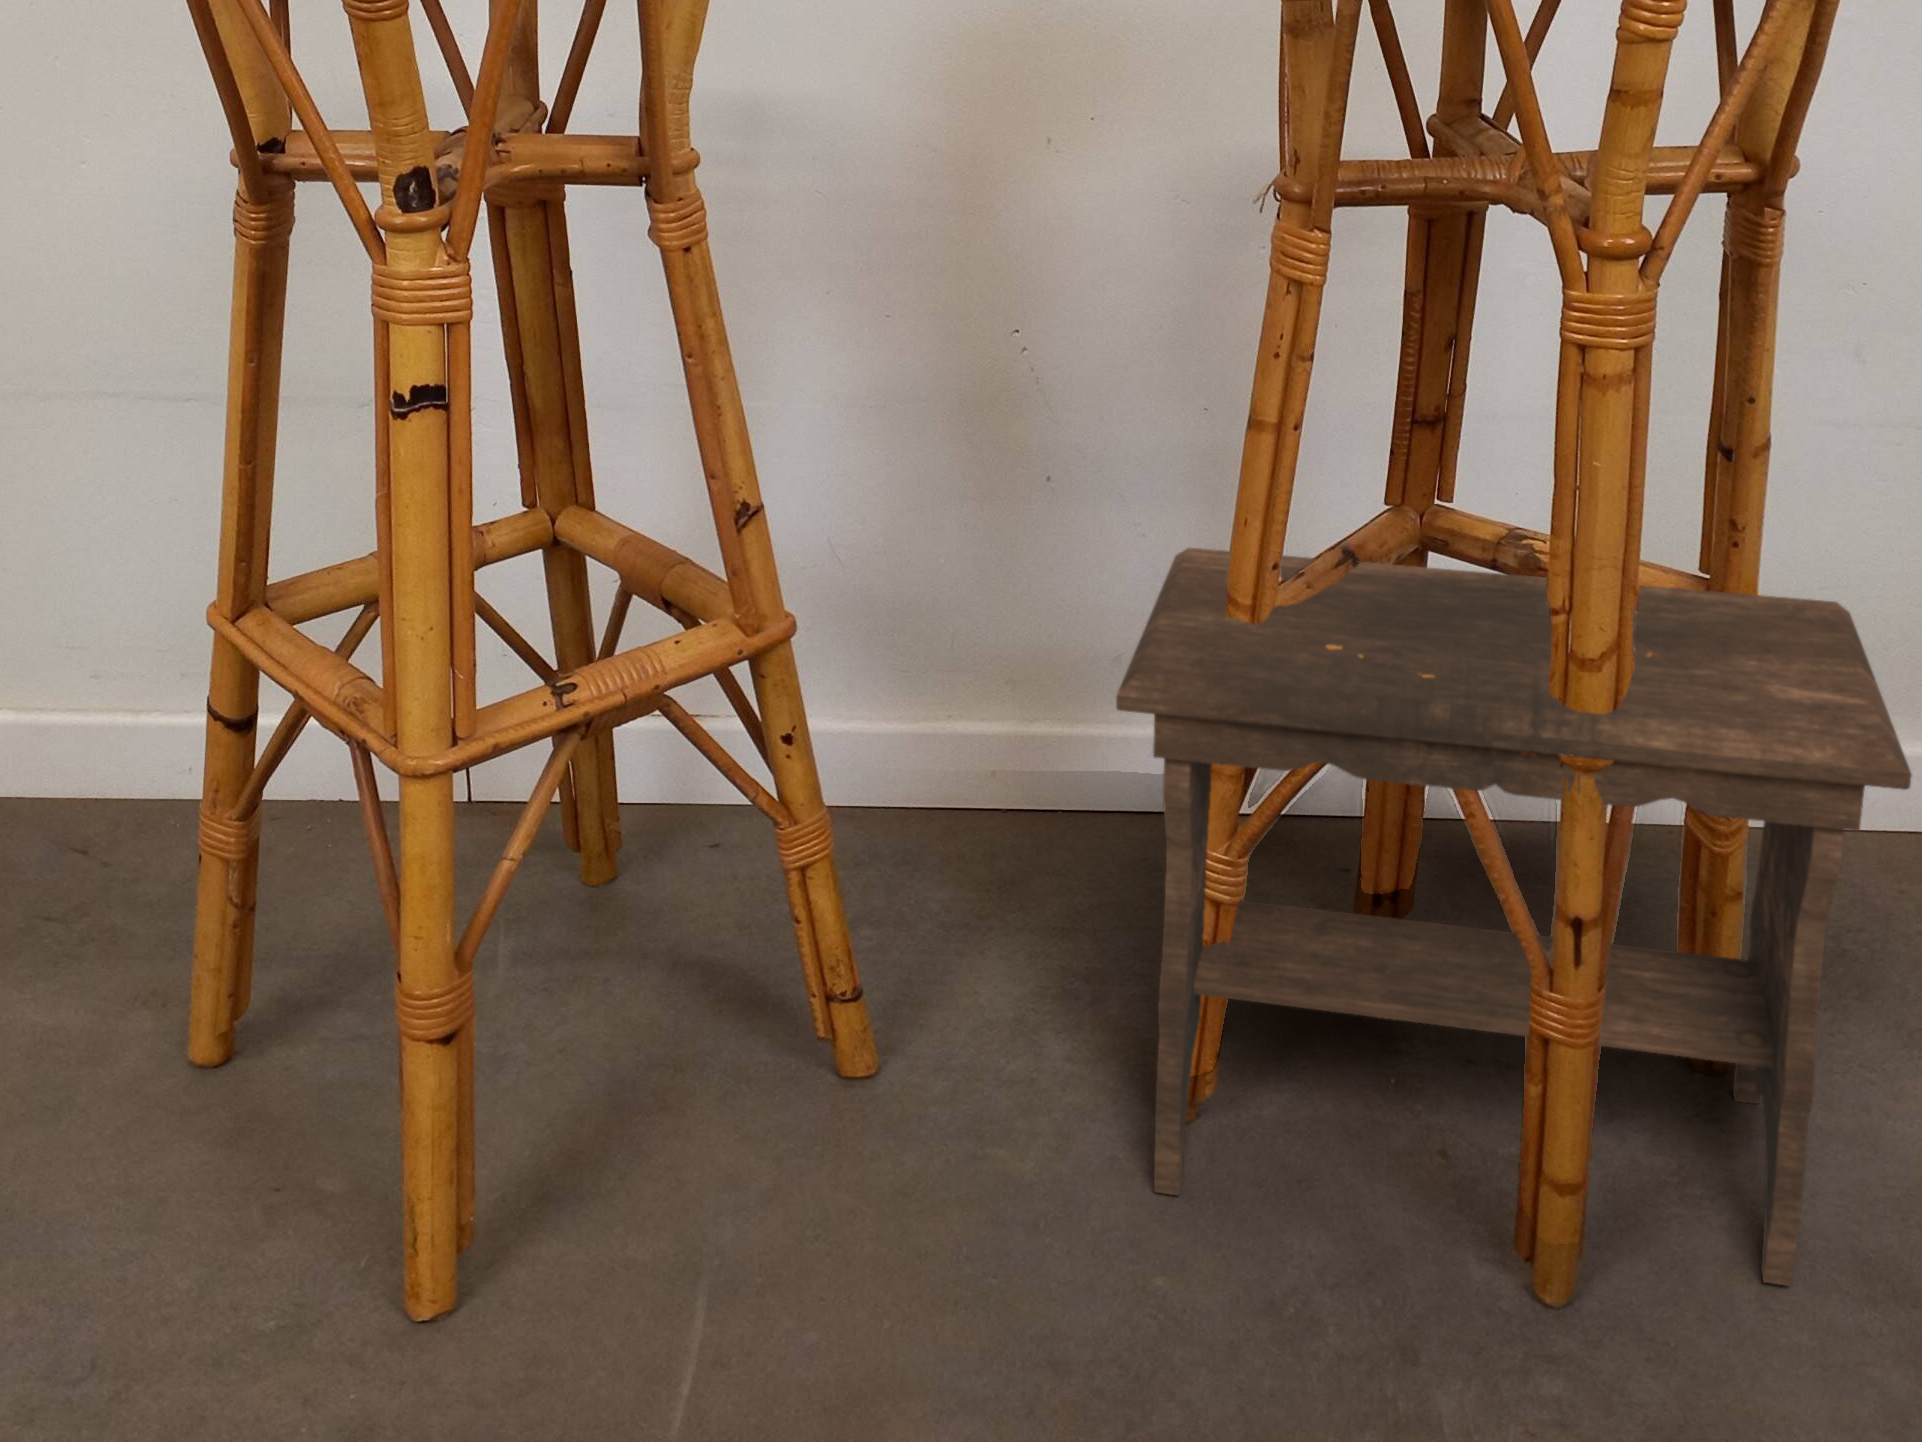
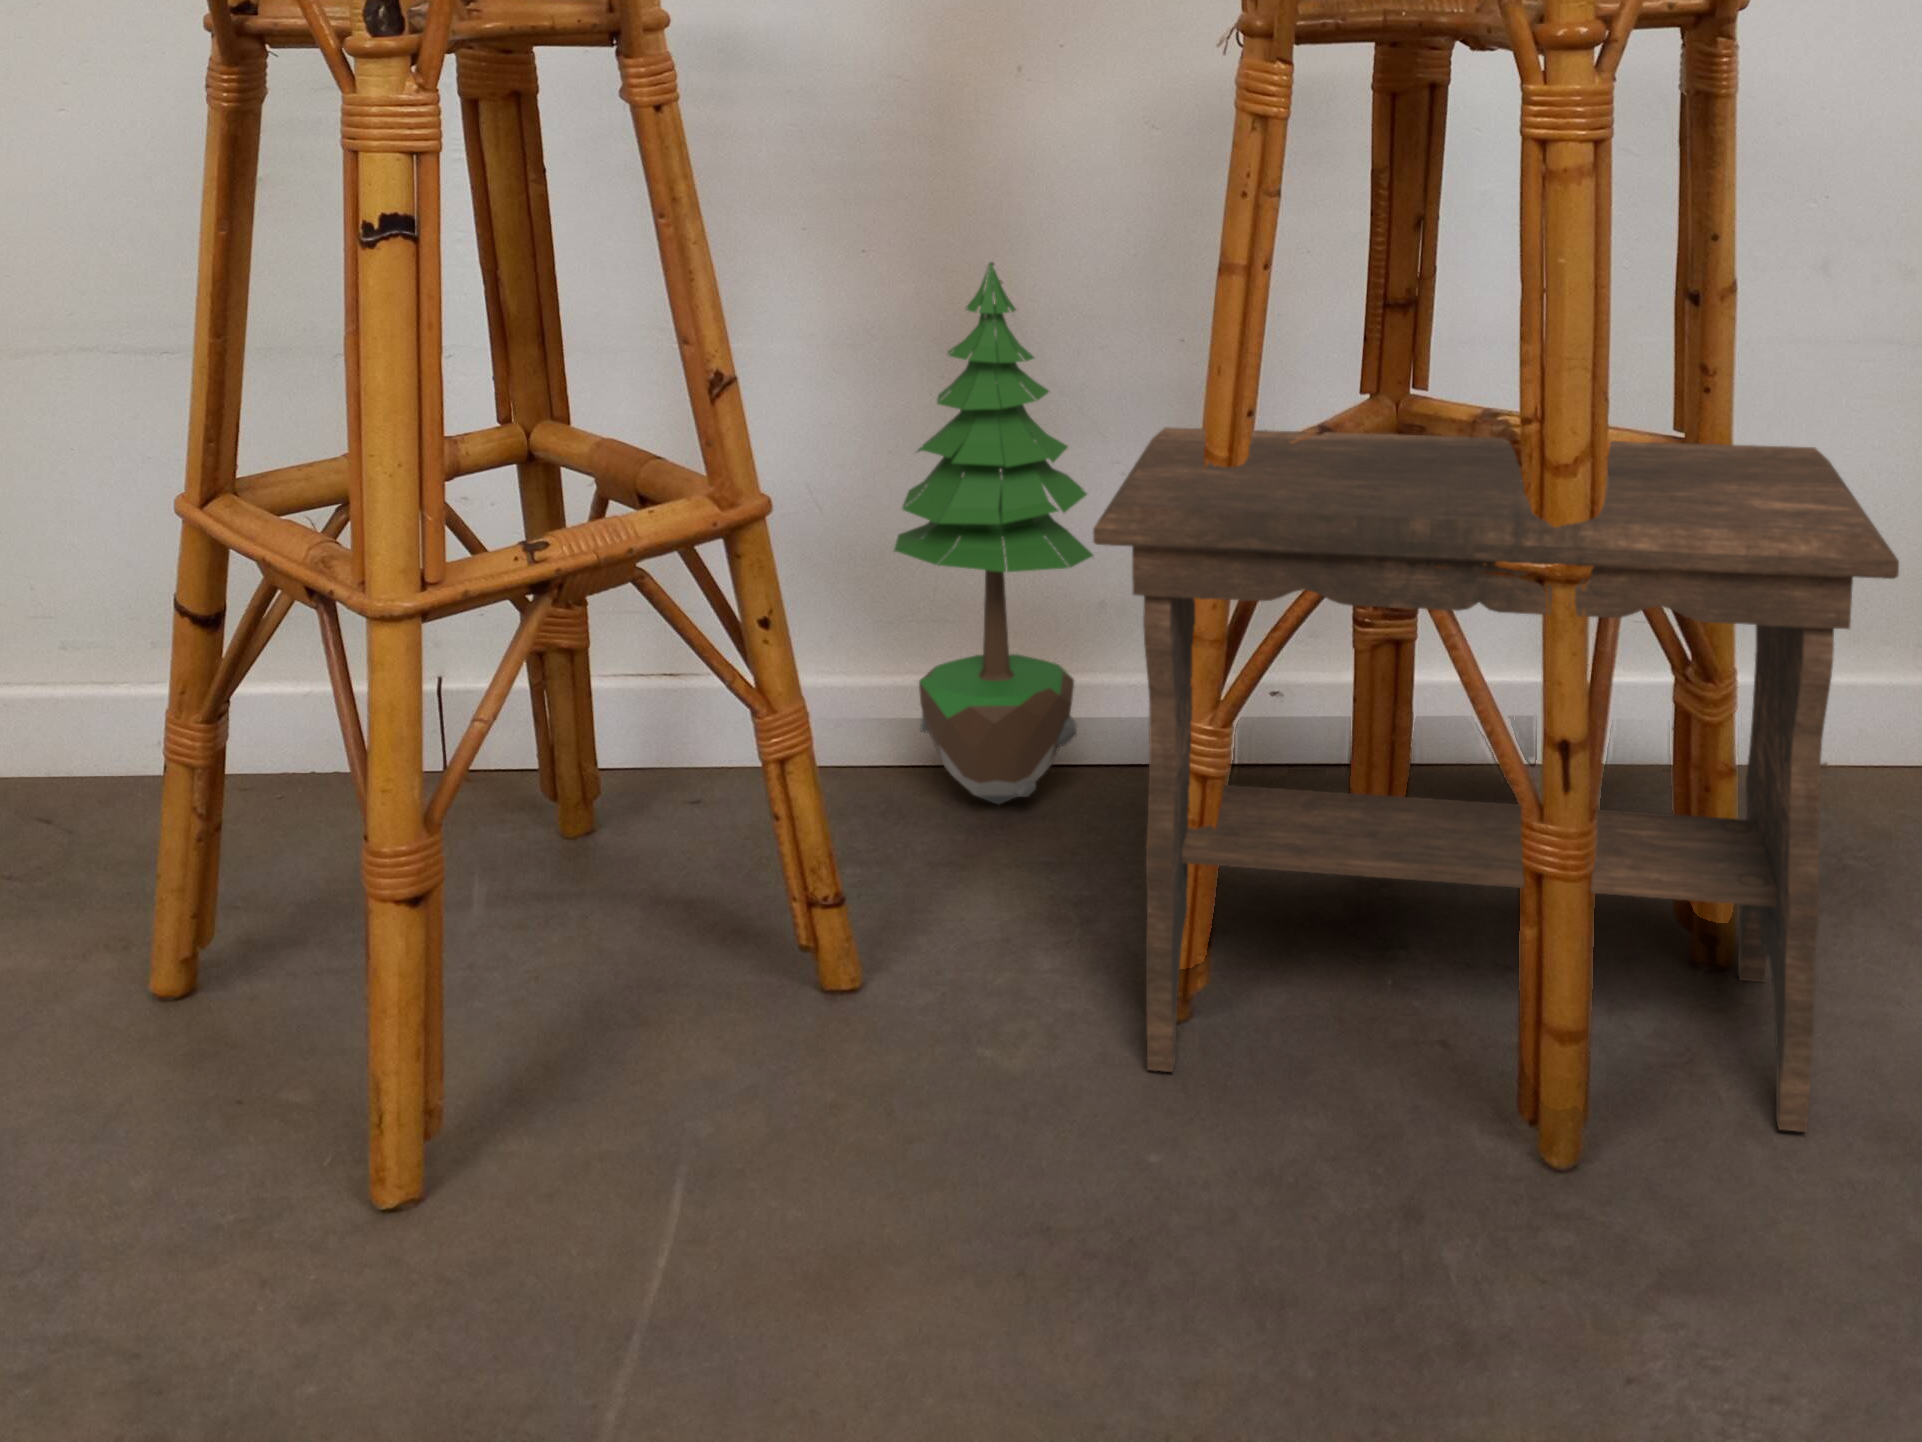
potted tree: none [914,344,1115,866] -> present [894,263,1093,804]

